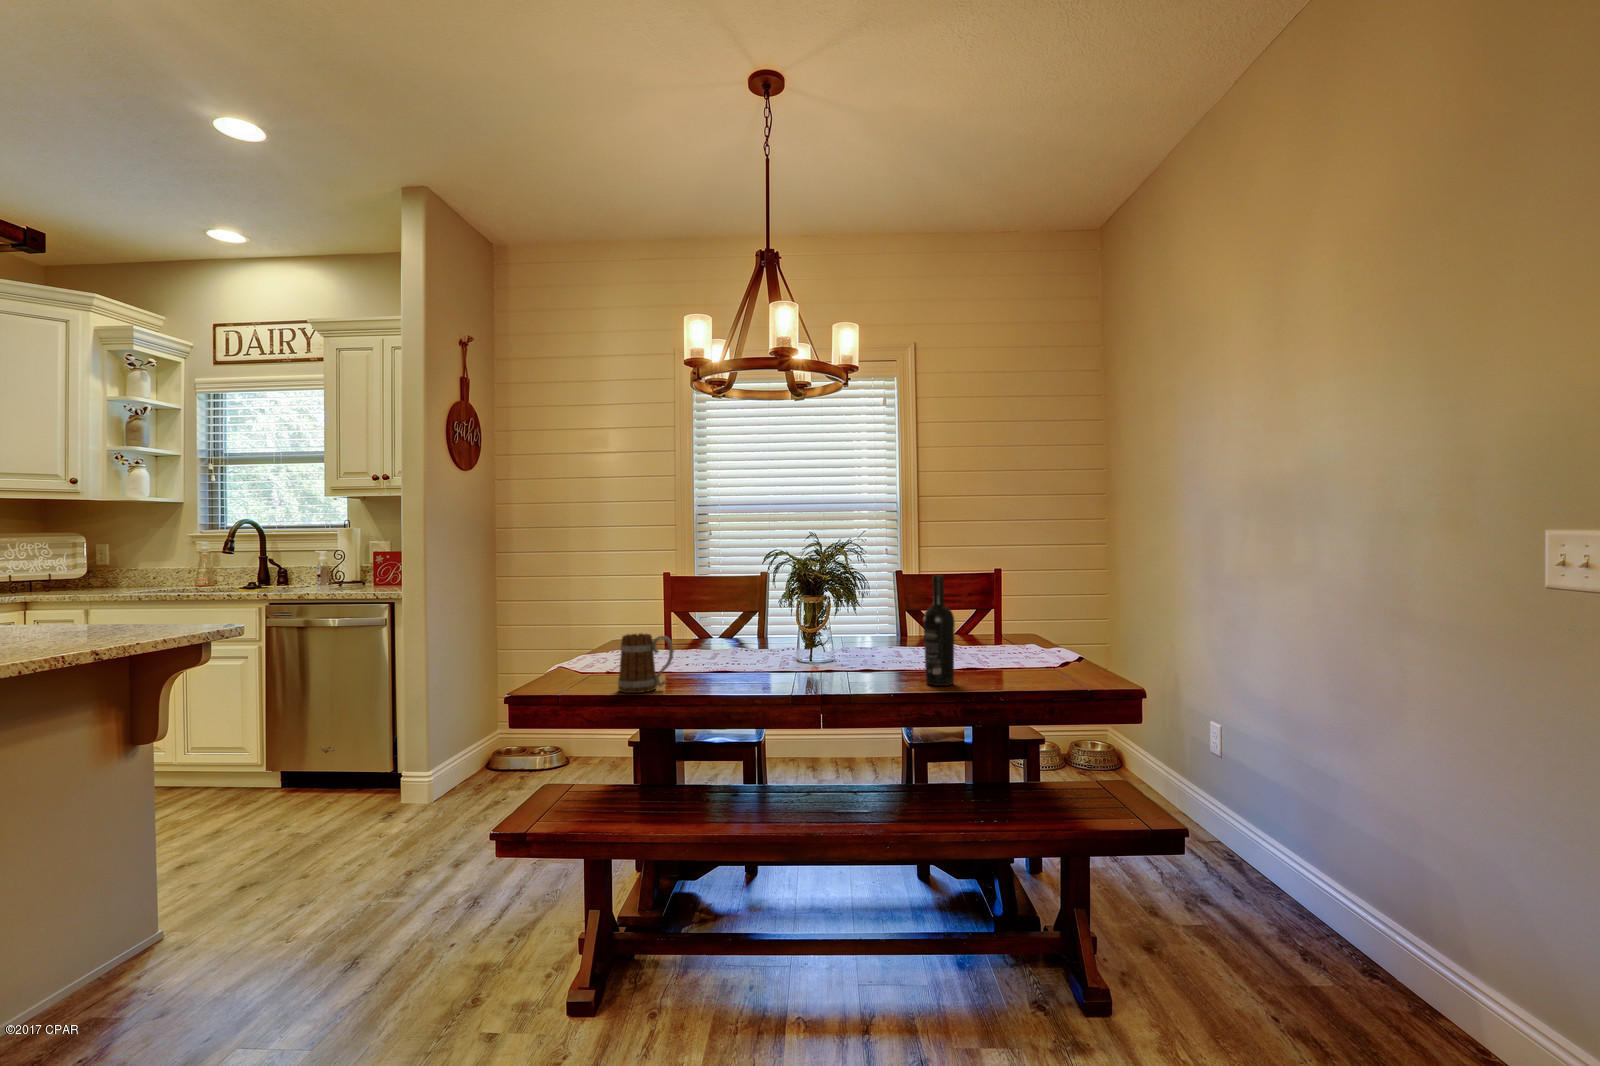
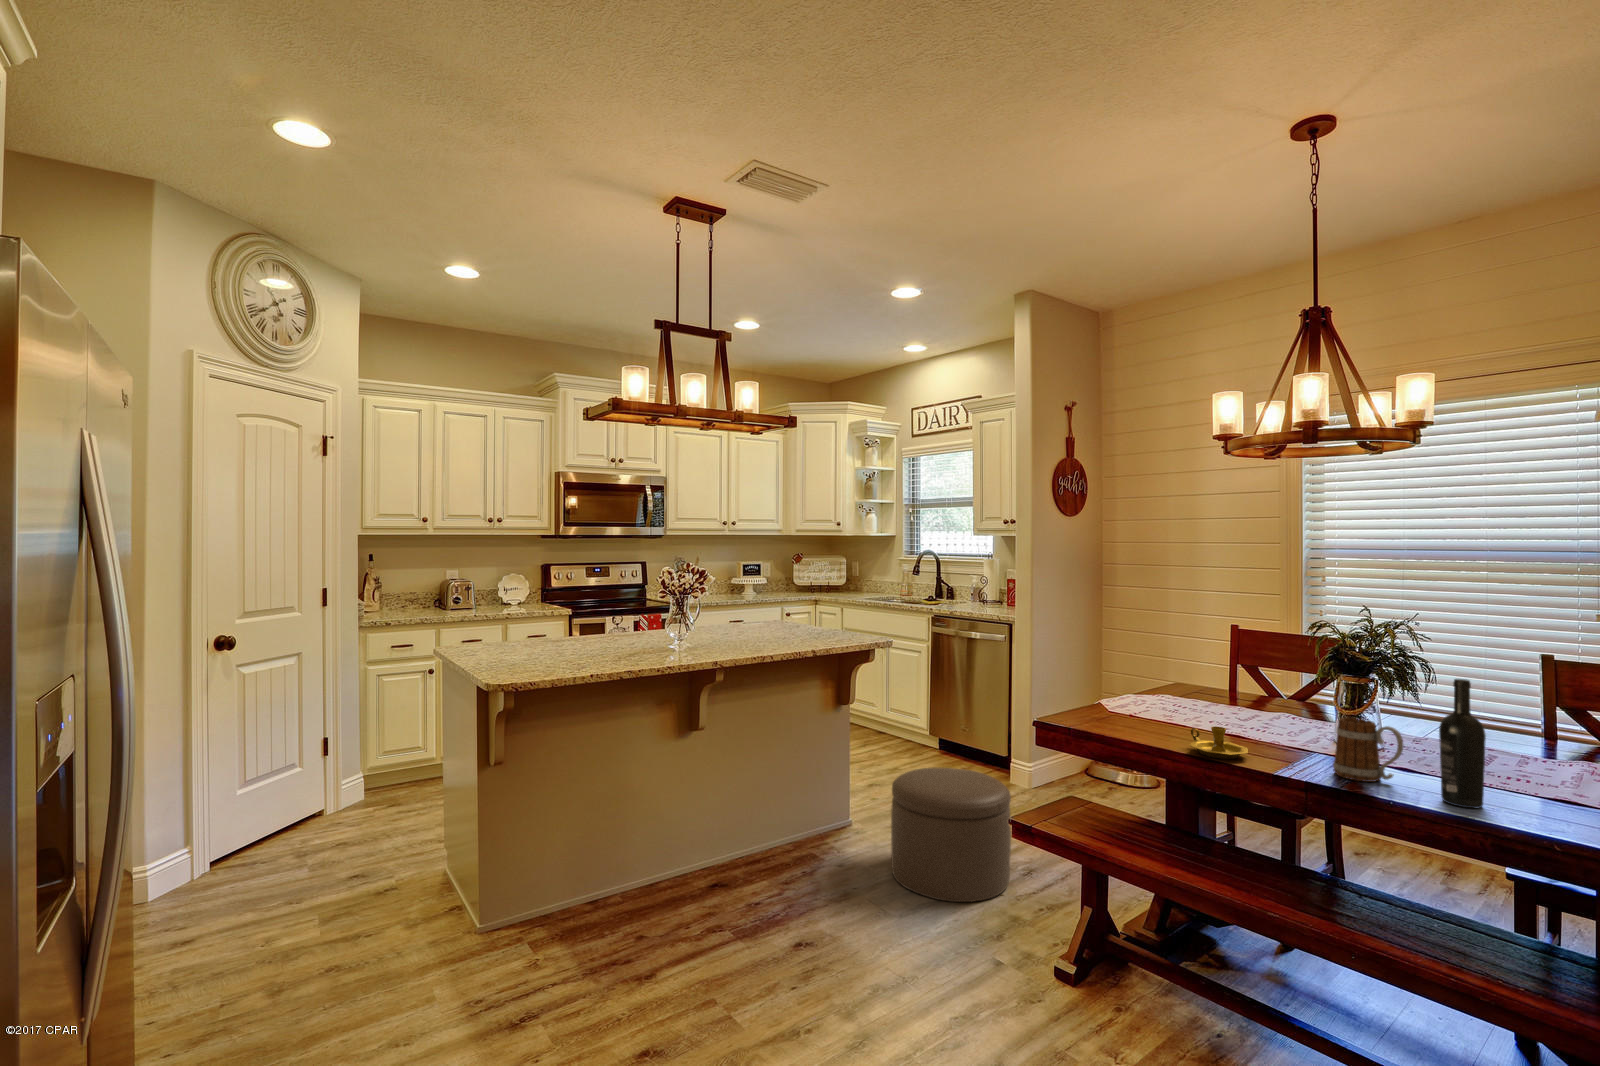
mug: present [618,633,673,693] -> present [1333,717,1403,782]
candlestick: none [706,658,769,691] -> present [1189,726,1248,759]
ottoman: none [263,791,456,995] -> present [891,768,1011,902]

